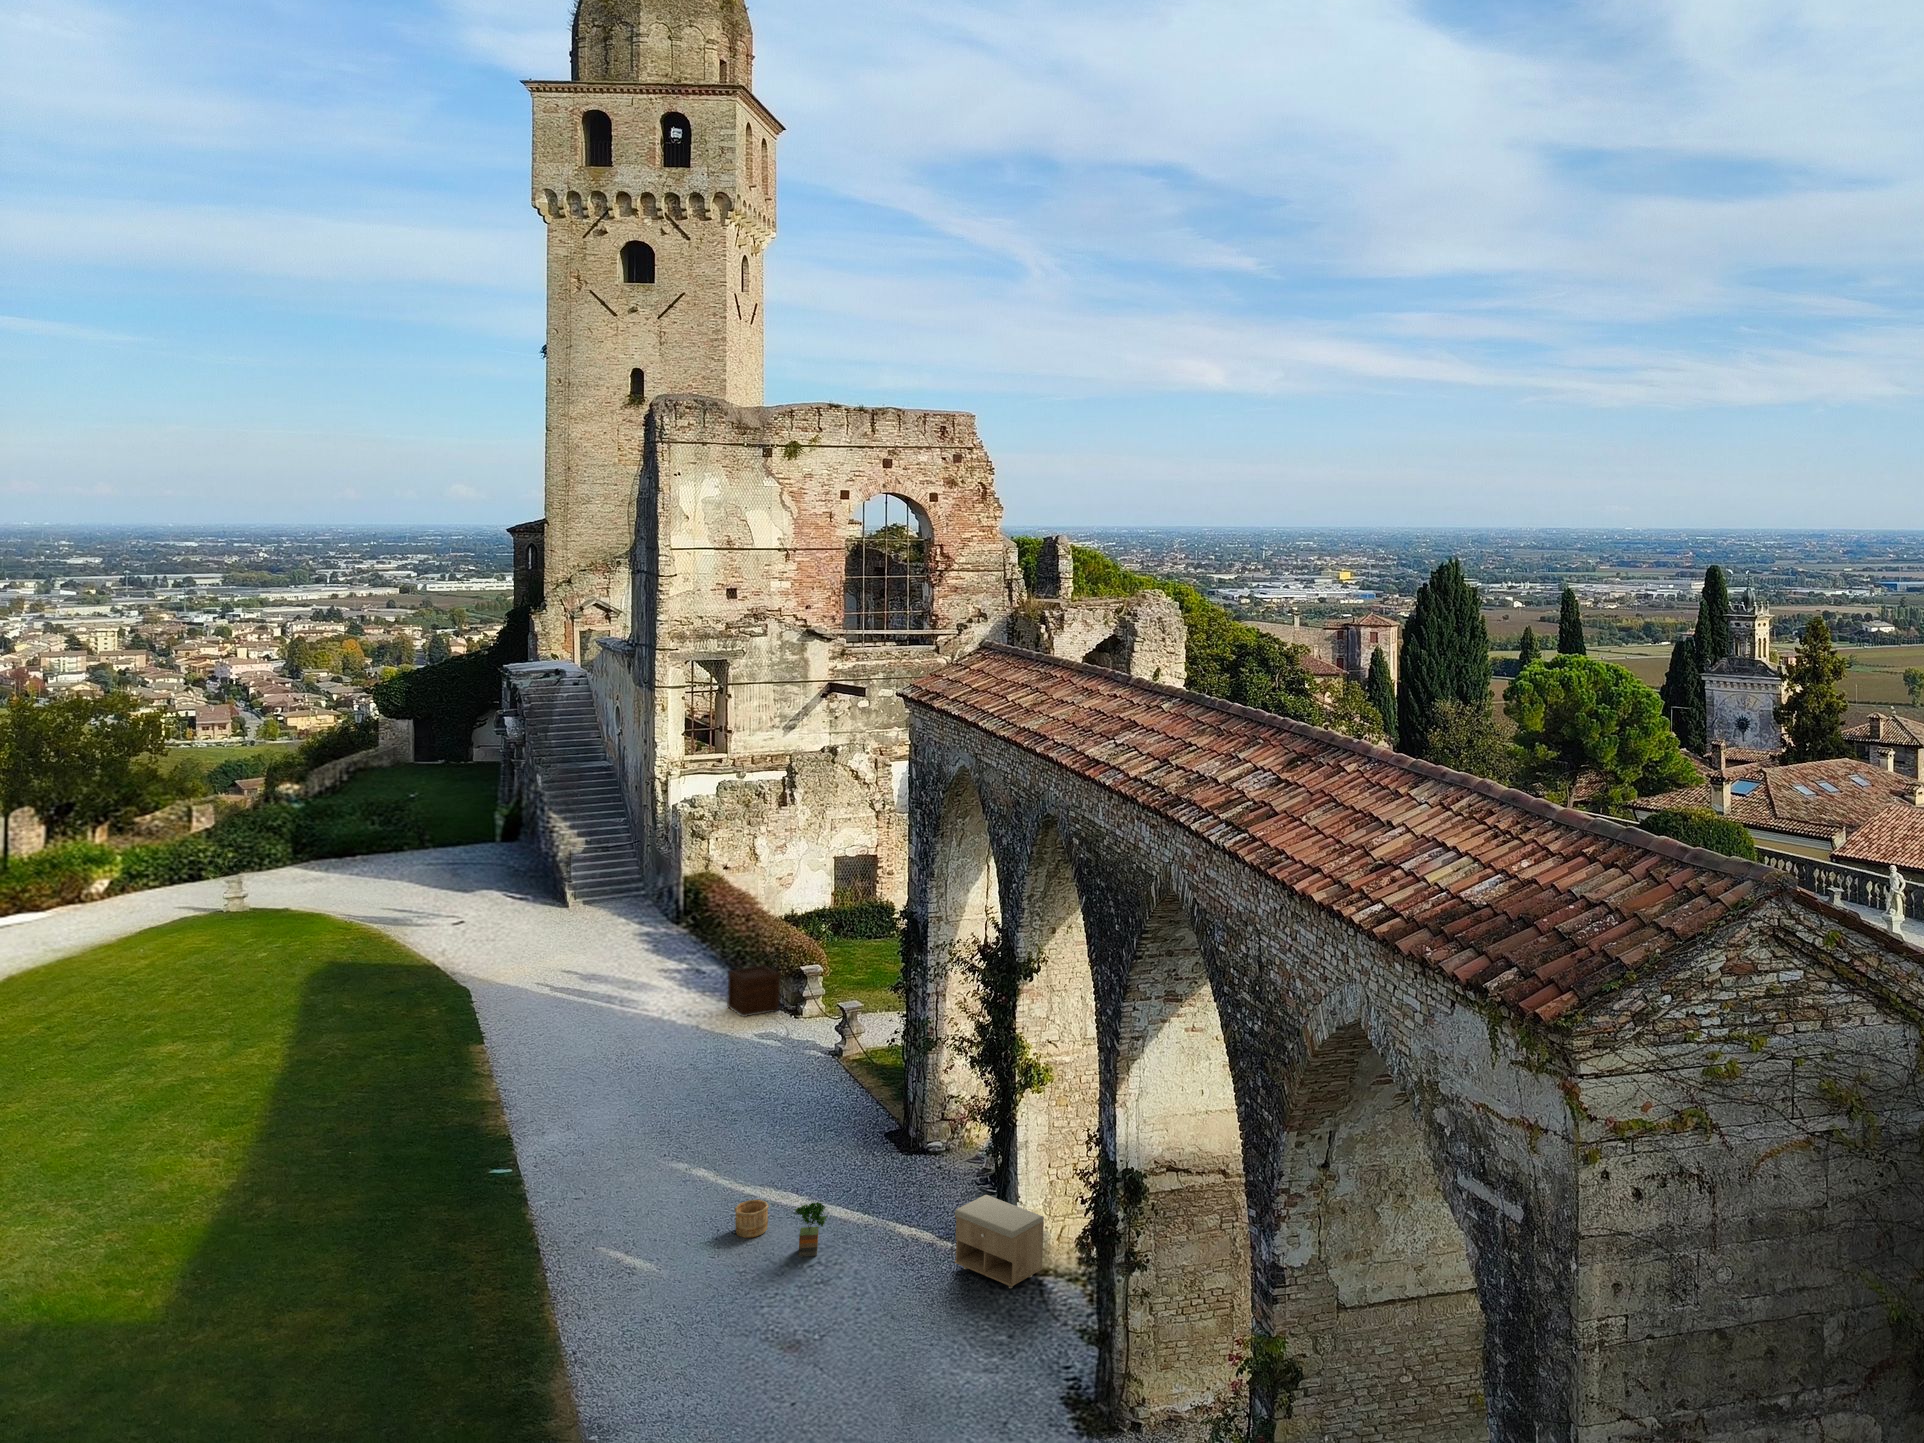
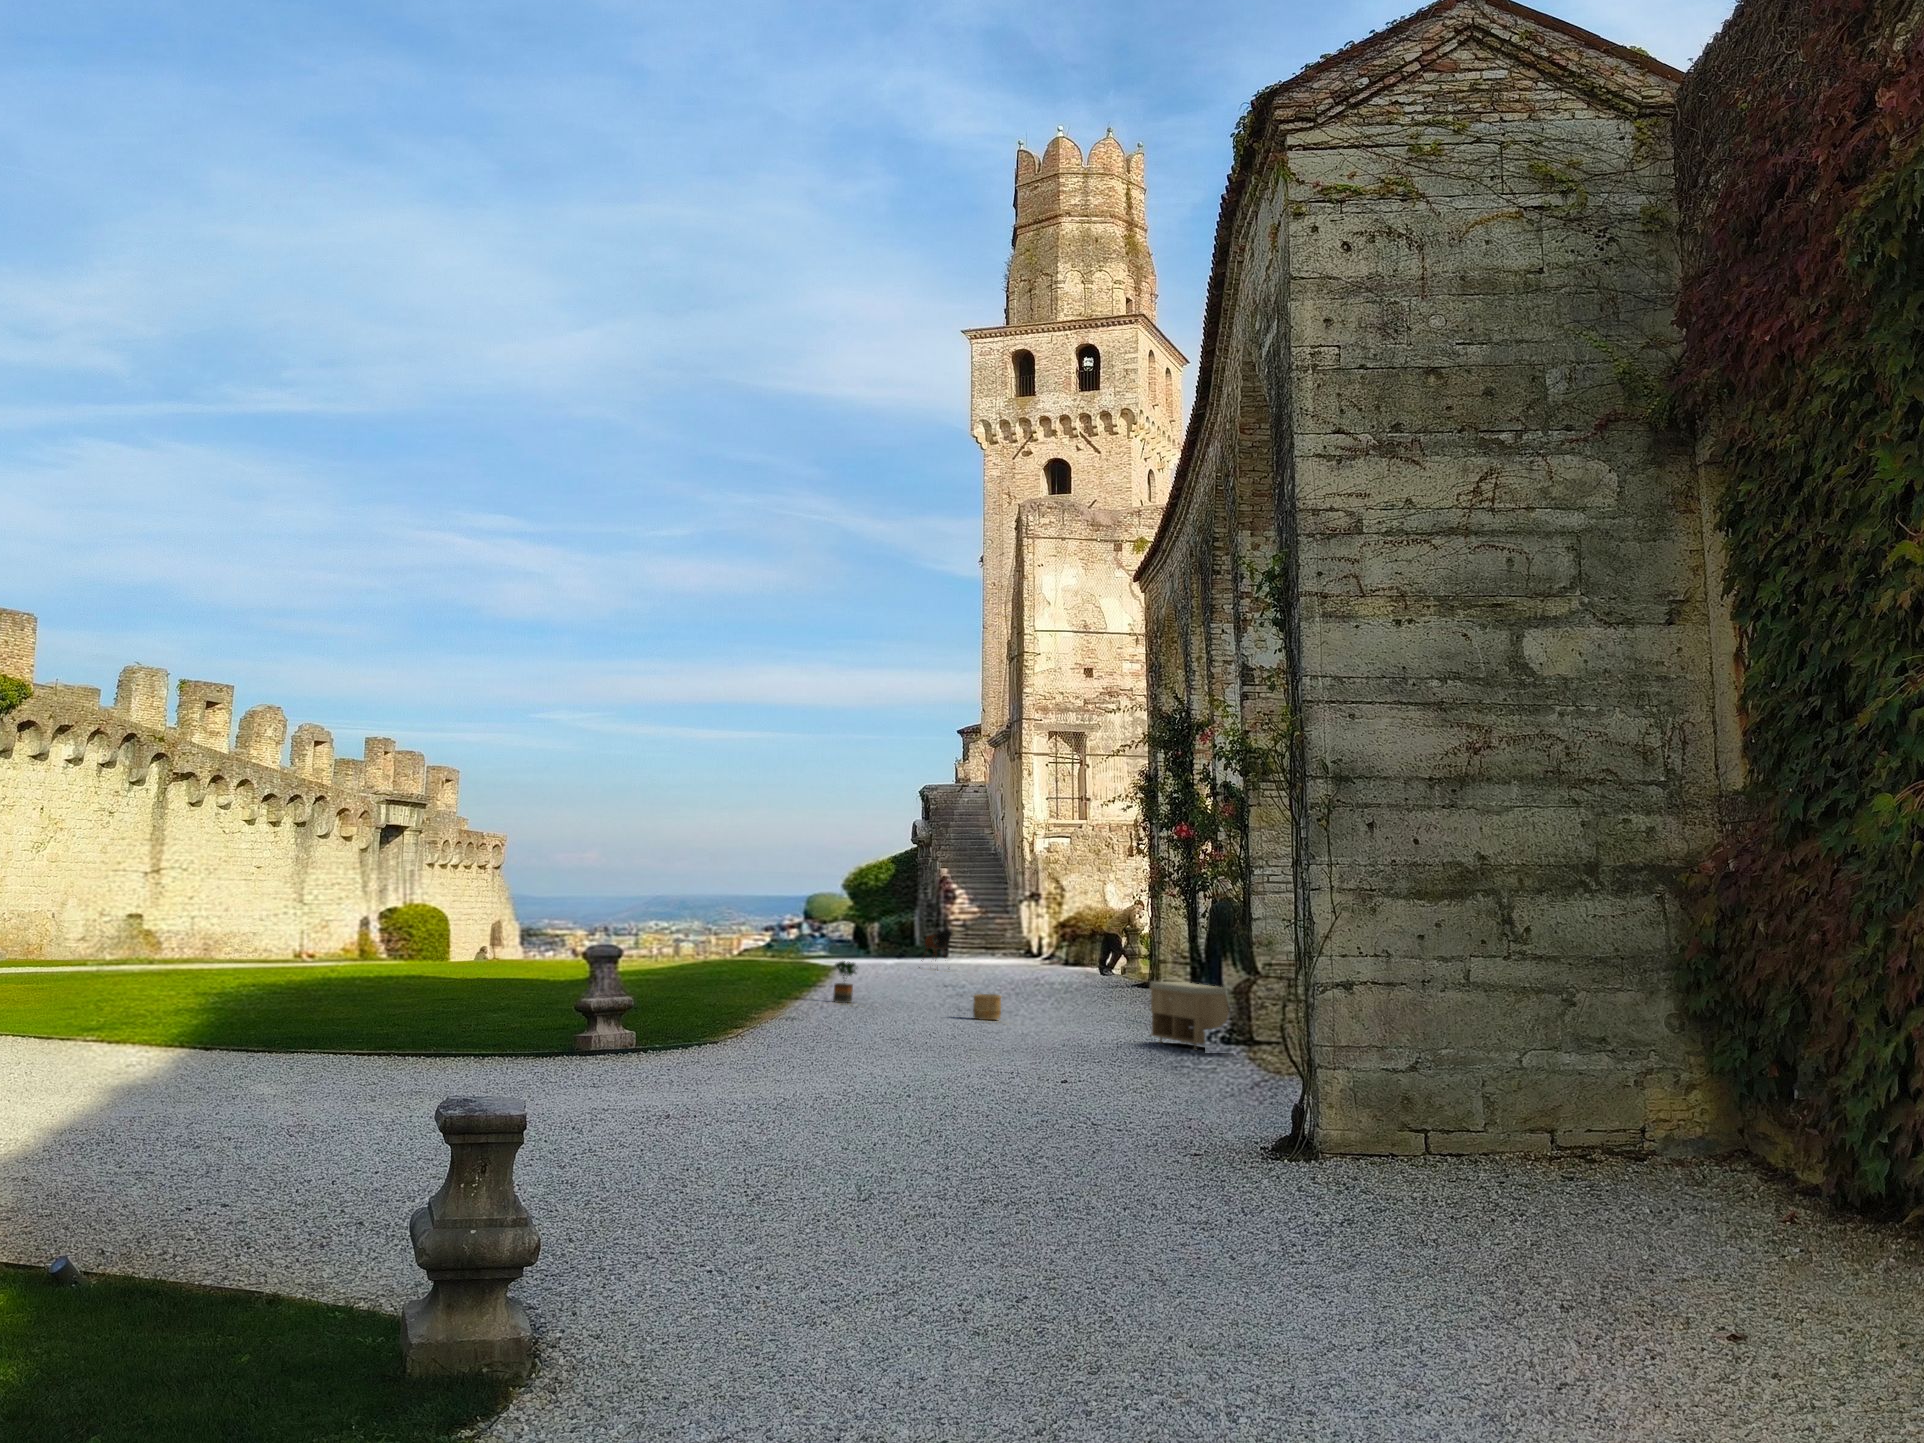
chair: none [522,853,563,899] -> present [921,931,952,961]
wooden crate: present [727,965,781,1017] -> none [1050,958,1096,999]
potted tree: present [795,1202,827,1257] -> present [833,961,857,1003]

